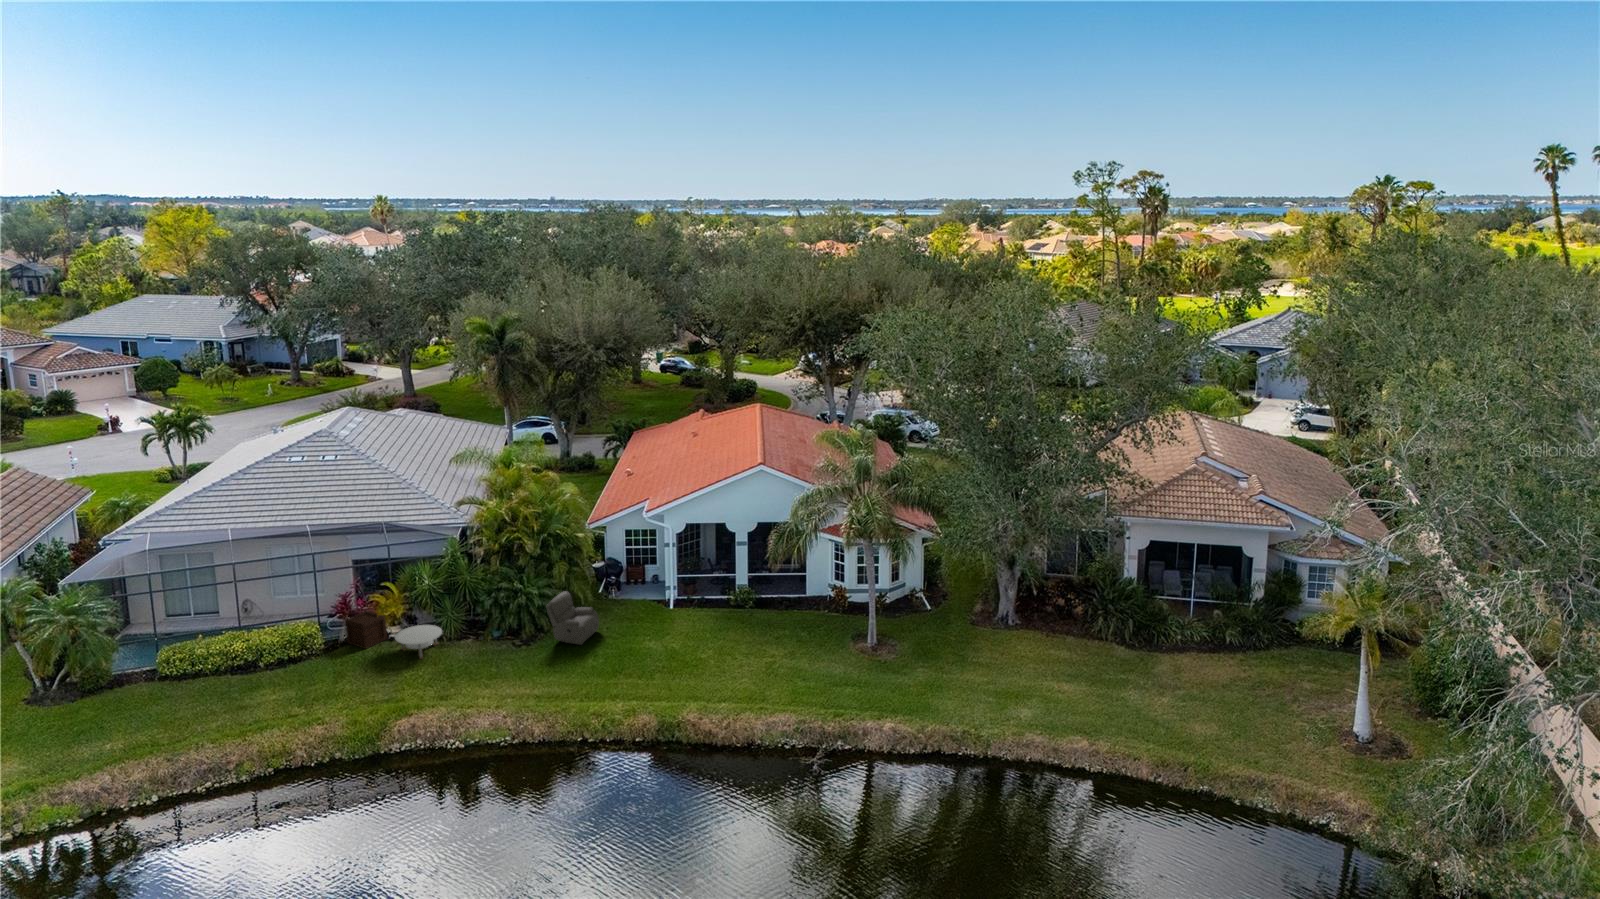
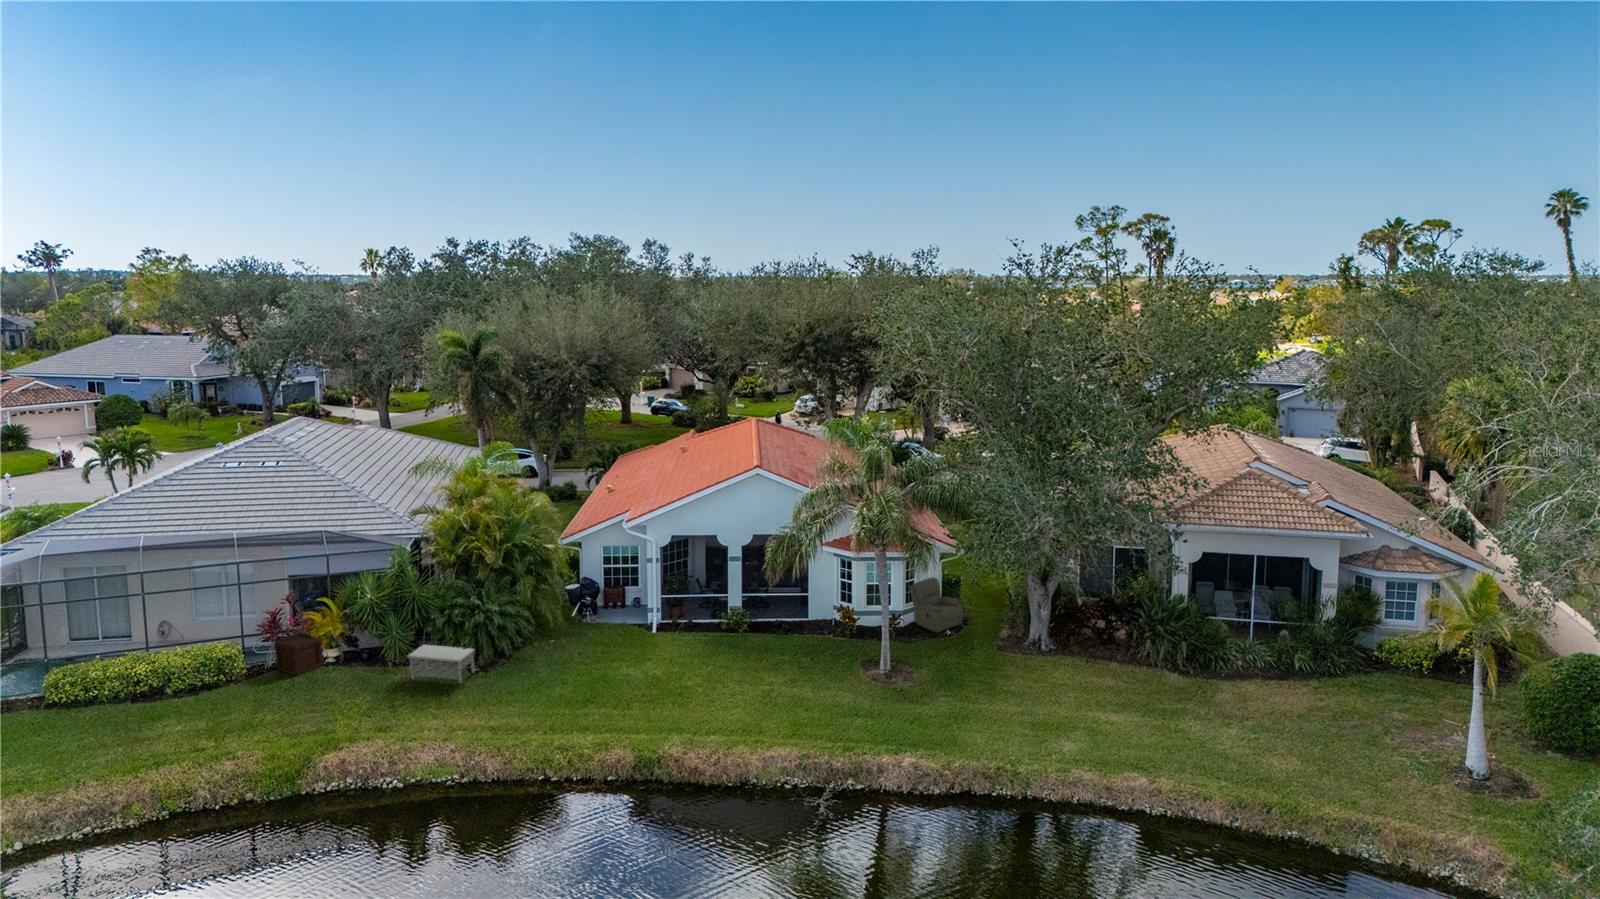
chair: present [546,591,599,645] -> present [910,577,963,632]
storage bench: none [460,622,518,656] -> present [407,645,475,683]
round table: present [395,625,442,659] -> none [330,648,387,687]

